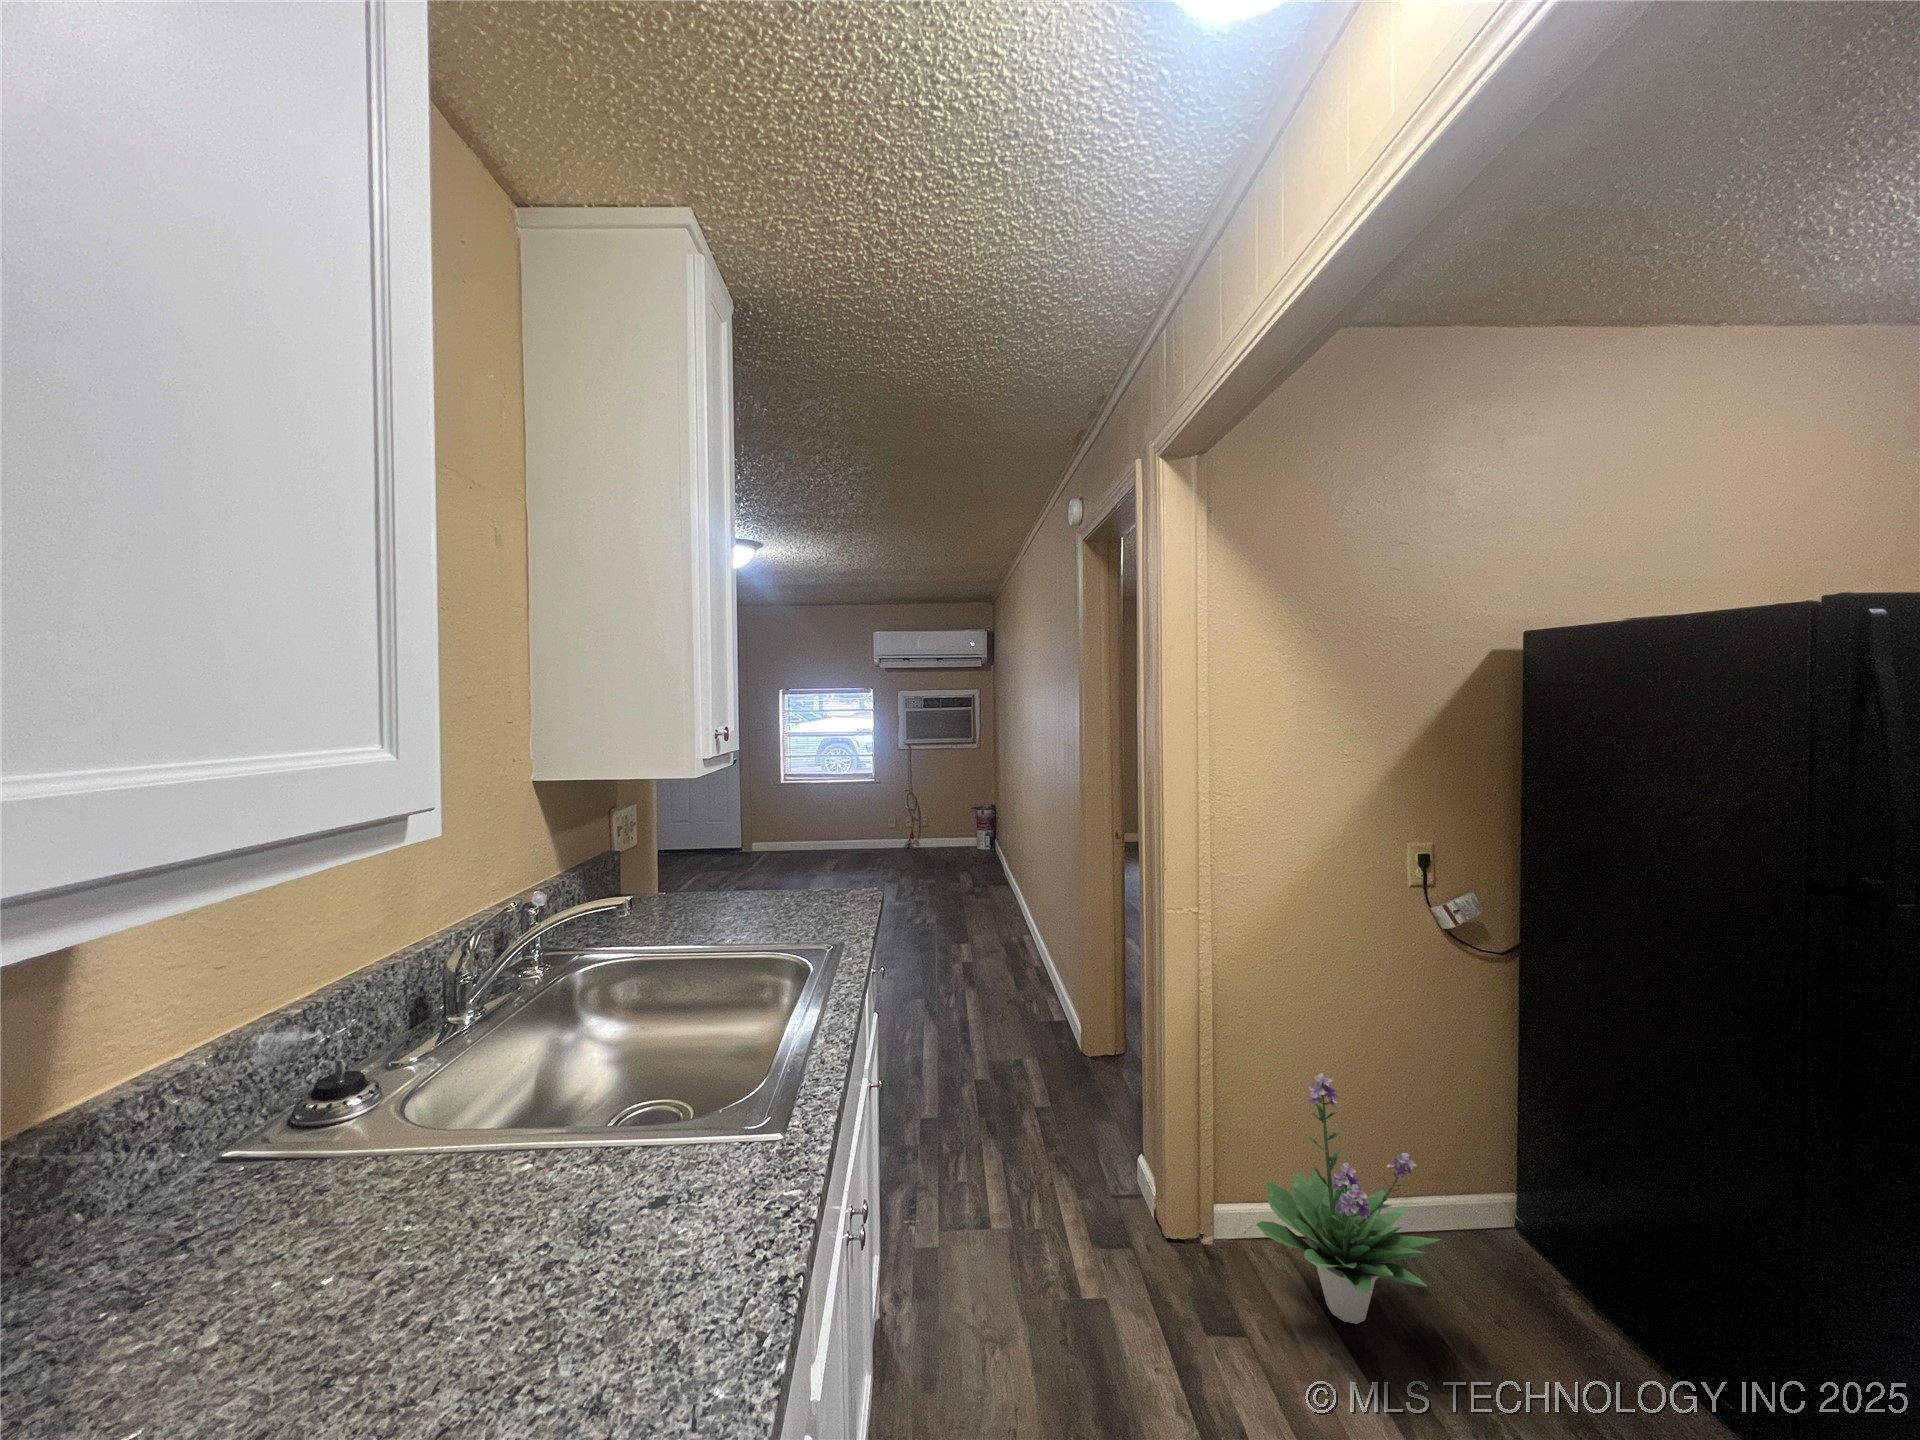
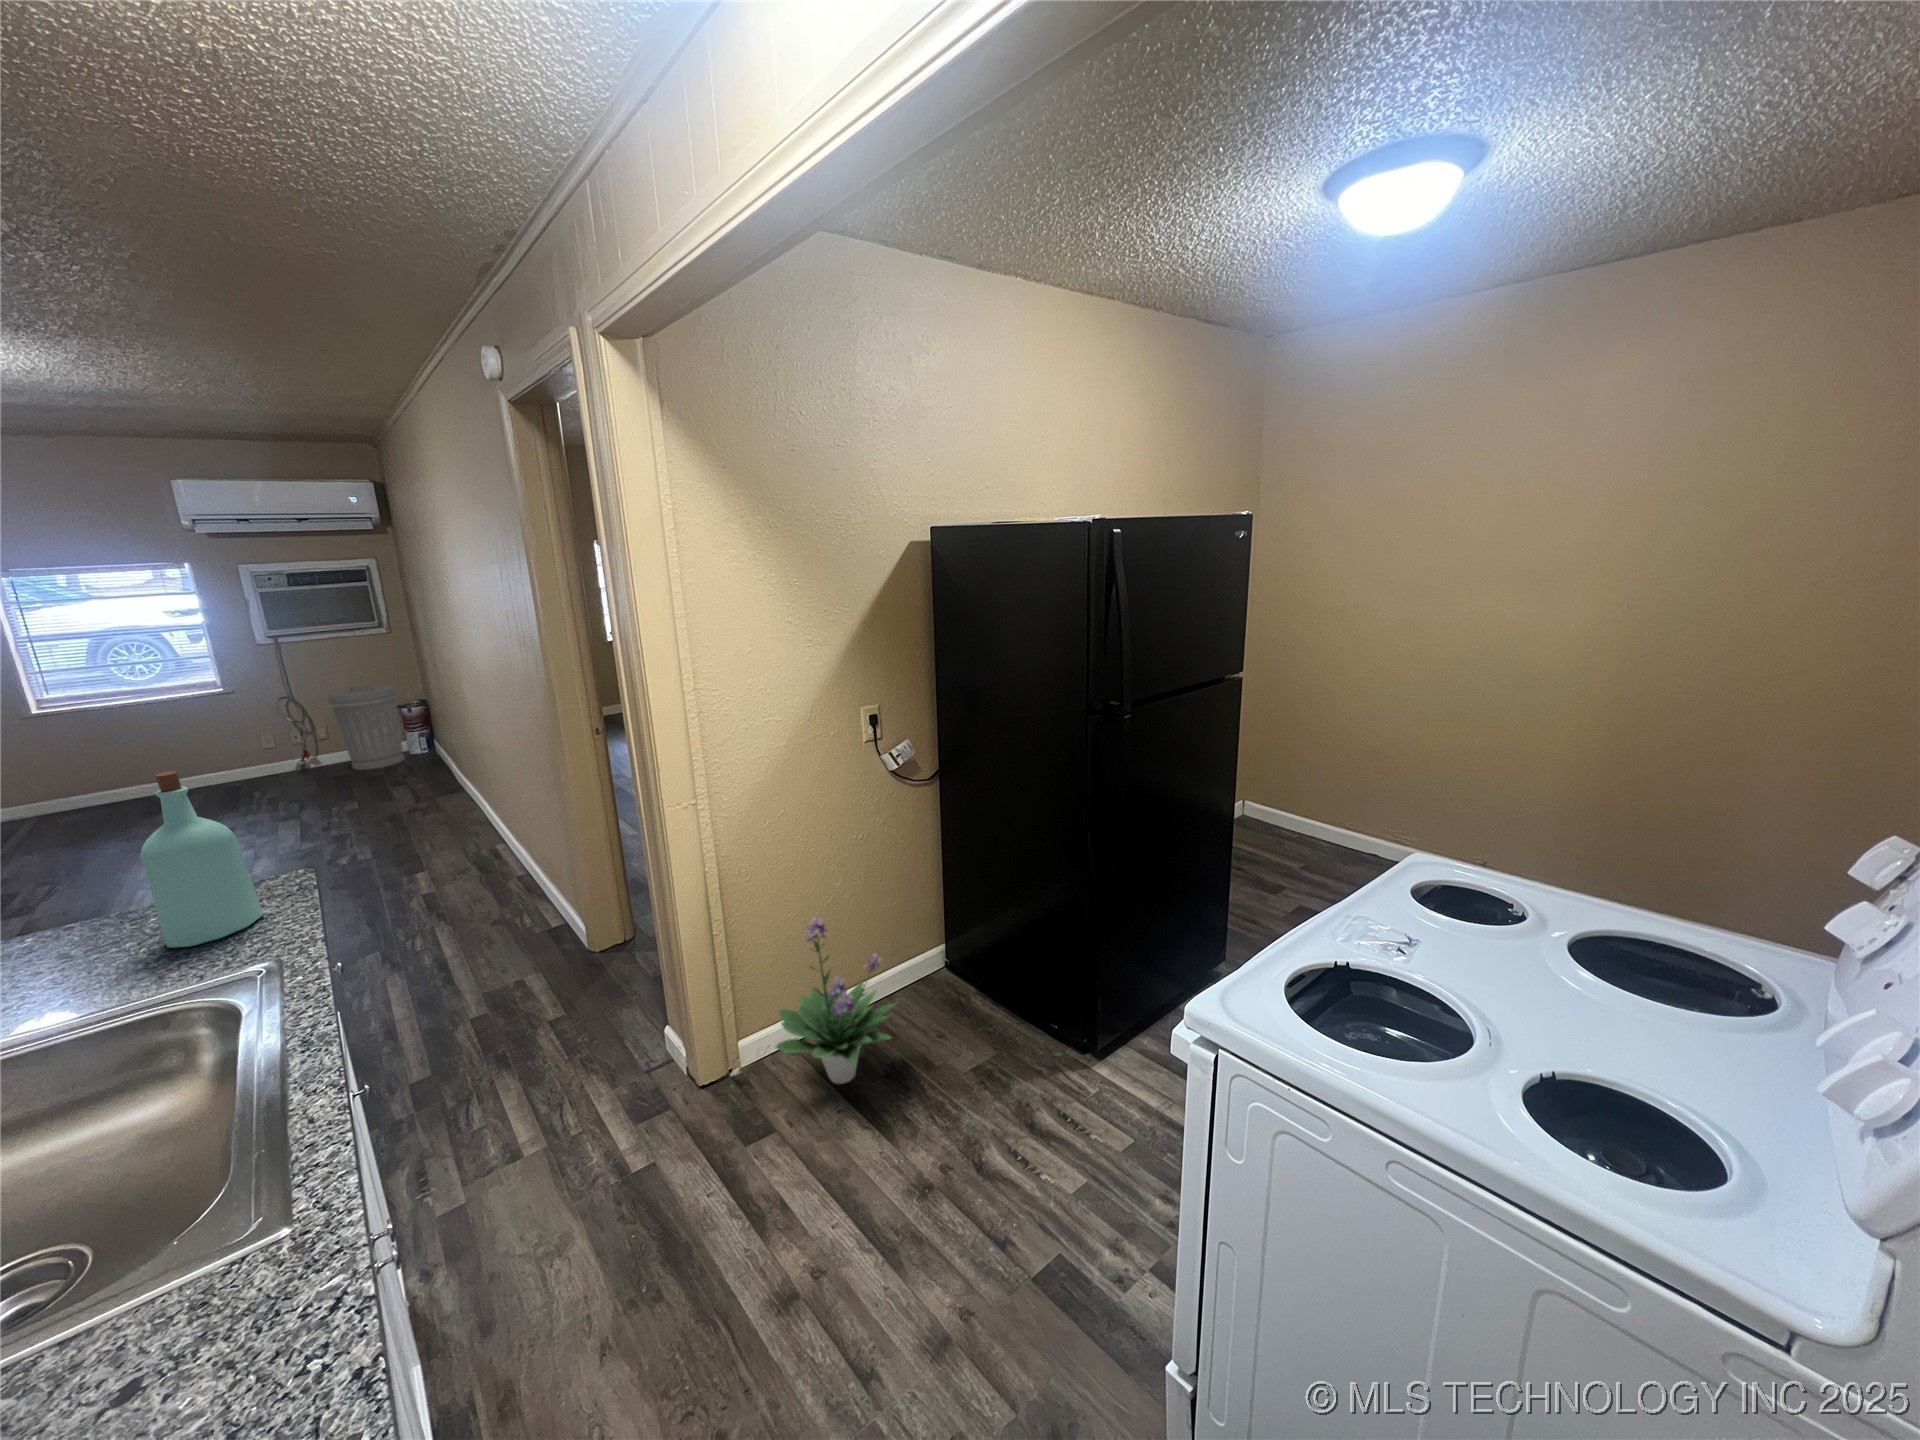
bottle: none [791,787,846,920] -> present [140,771,263,948]
trash can: none [932,790,975,858] -> present [327,685,404,770]

